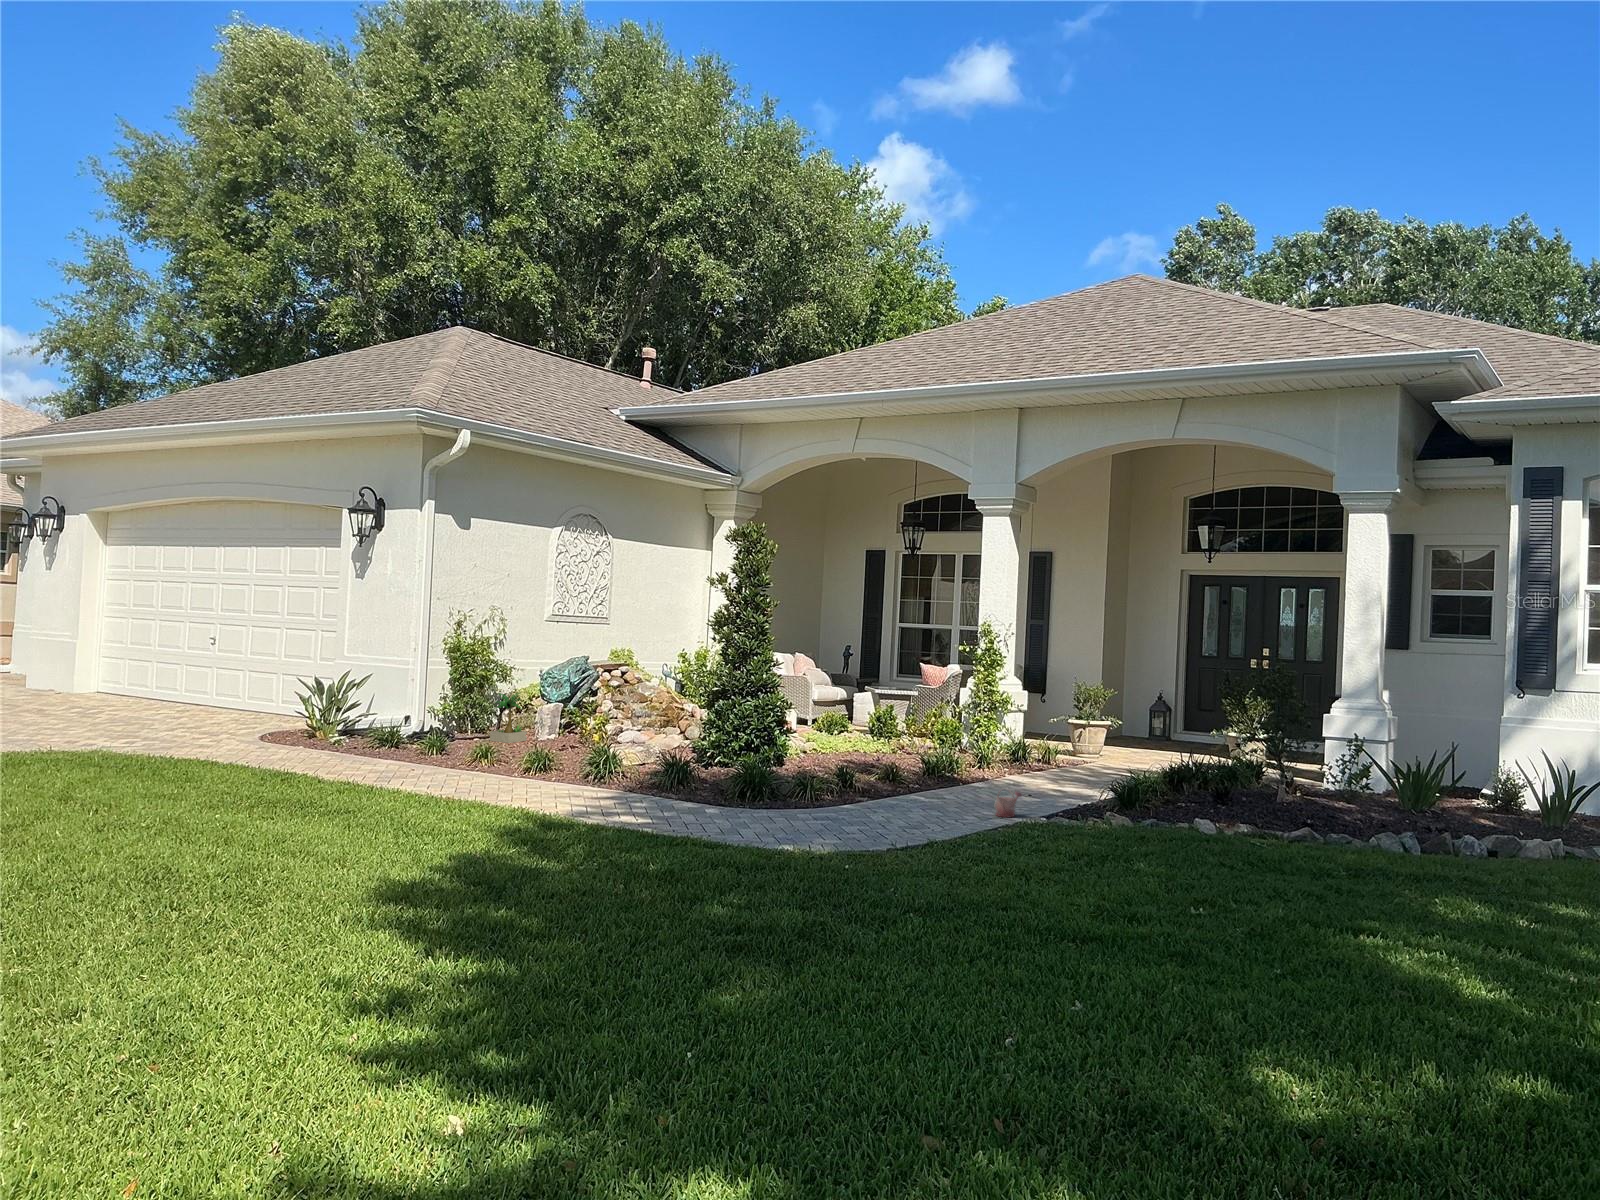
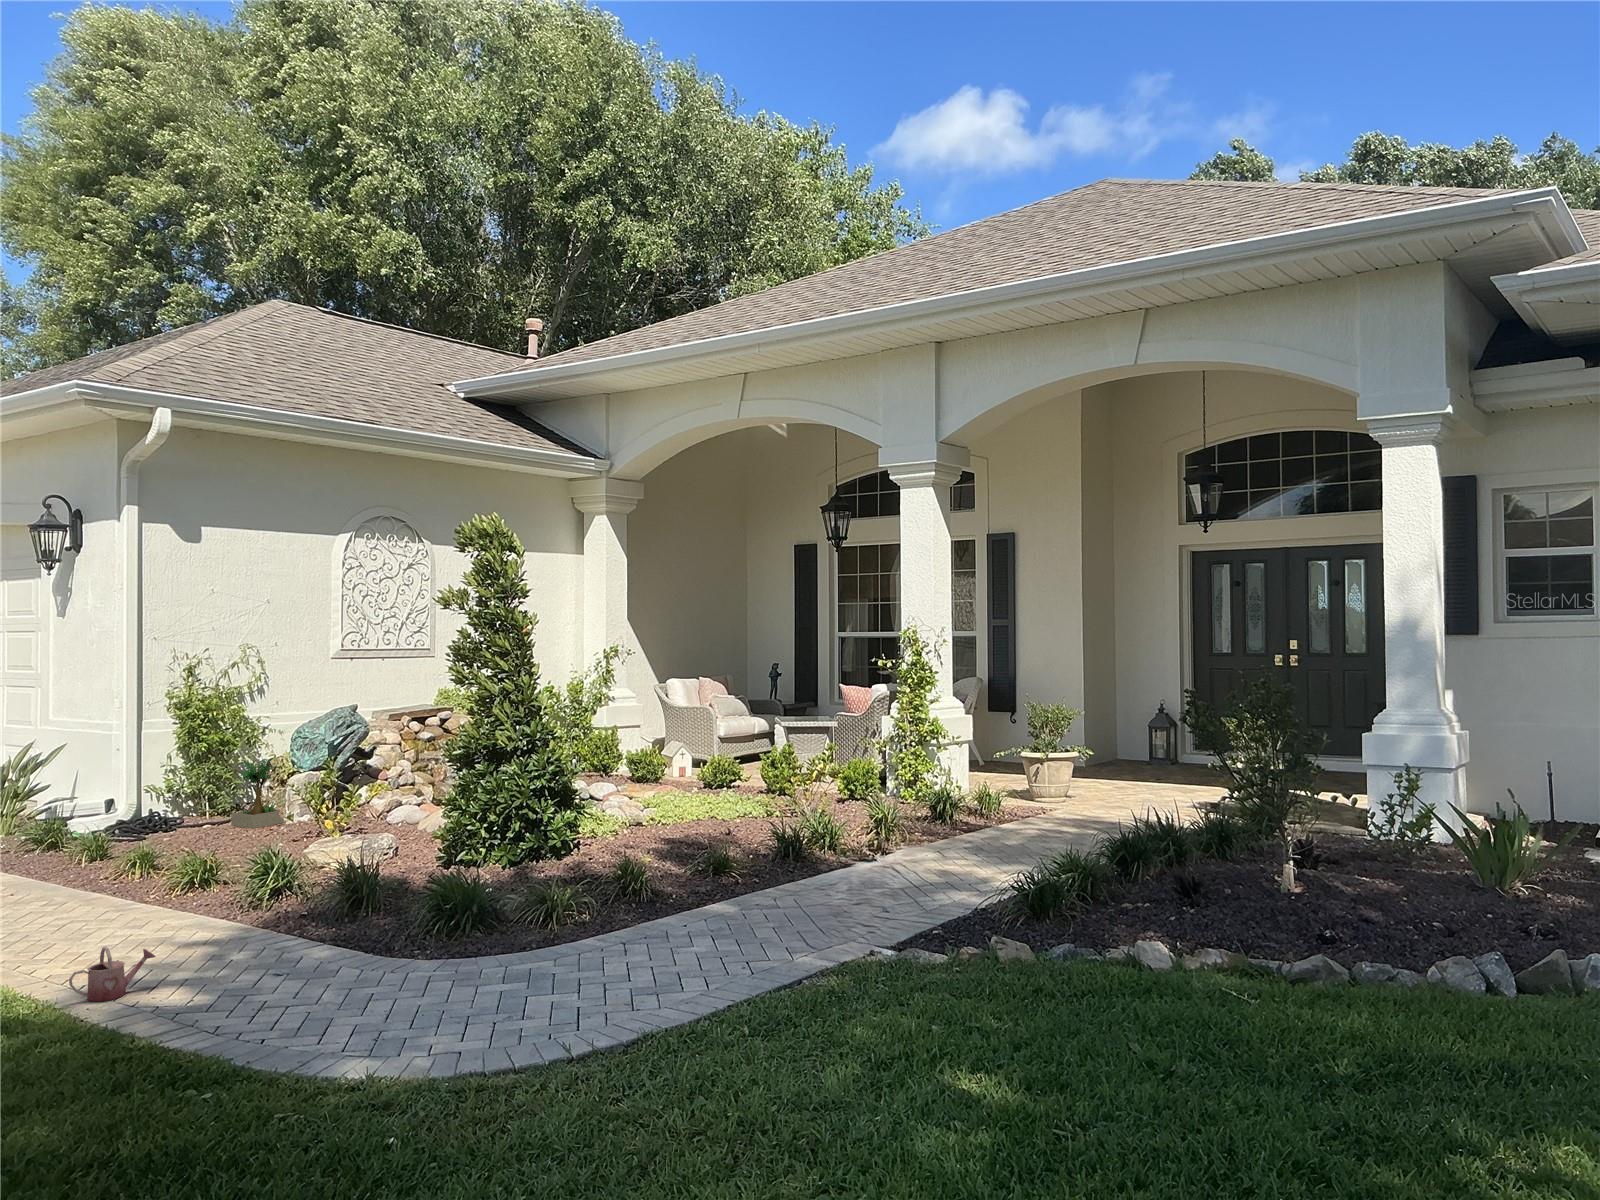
watering can: present [995,788,1022,817] -> present [69,946,156,1002]

